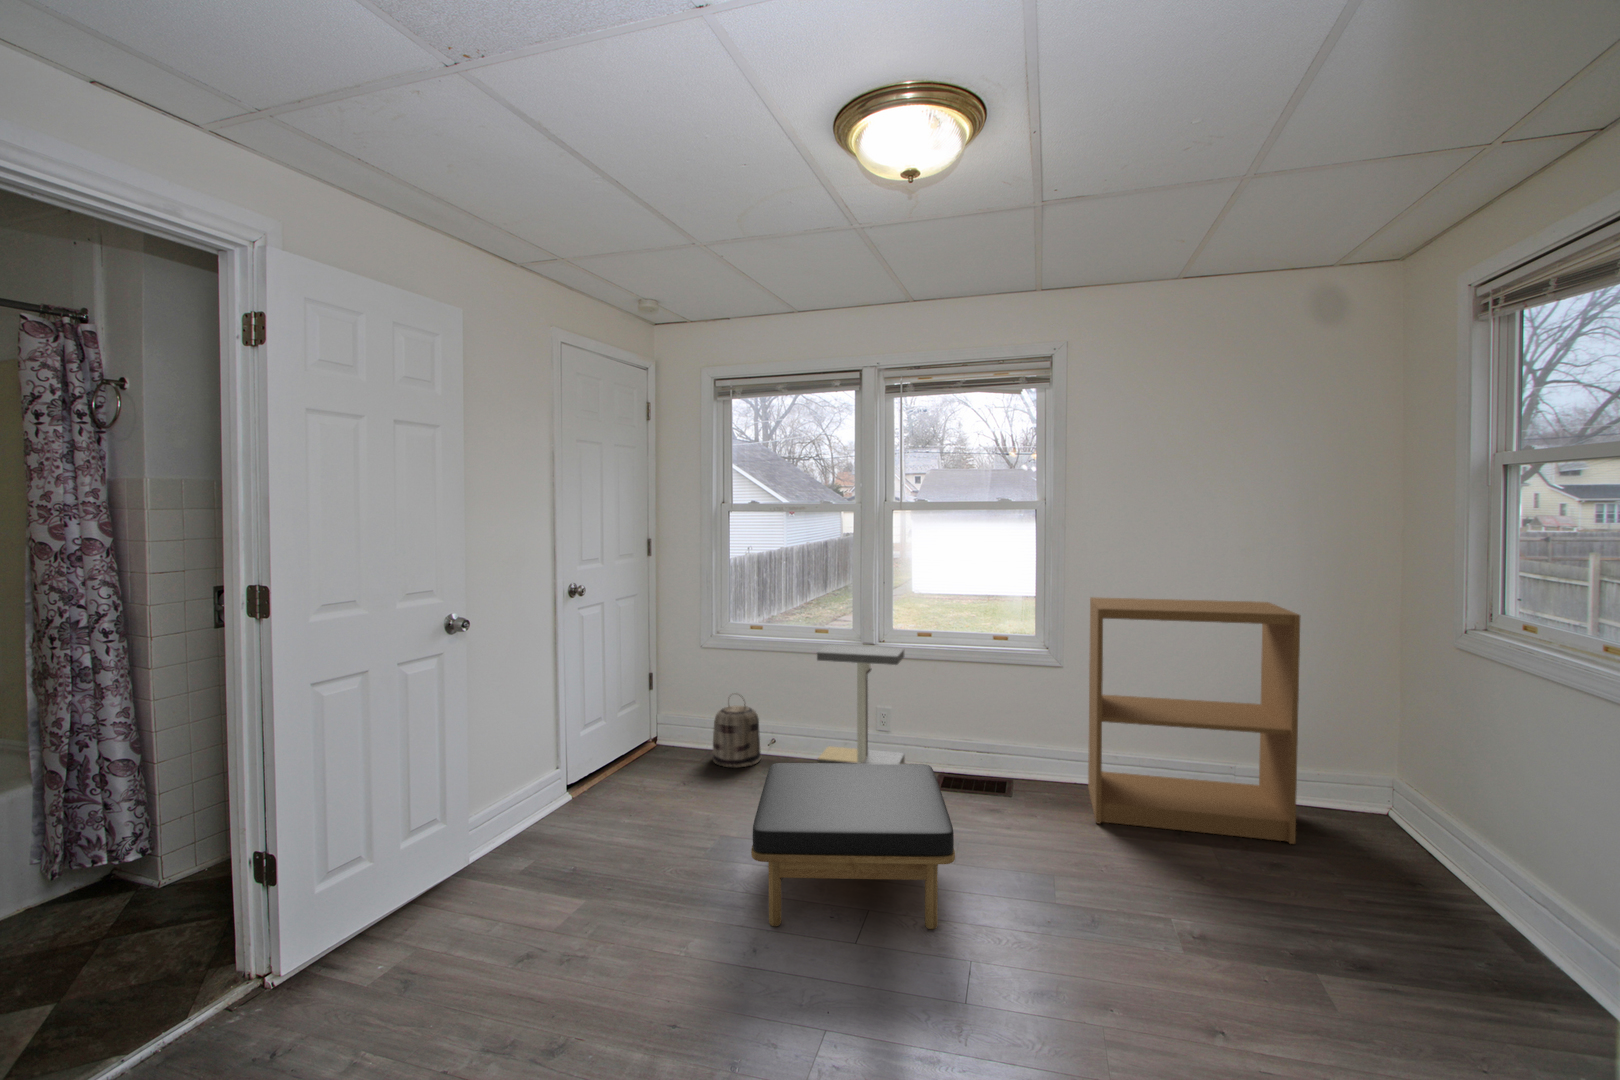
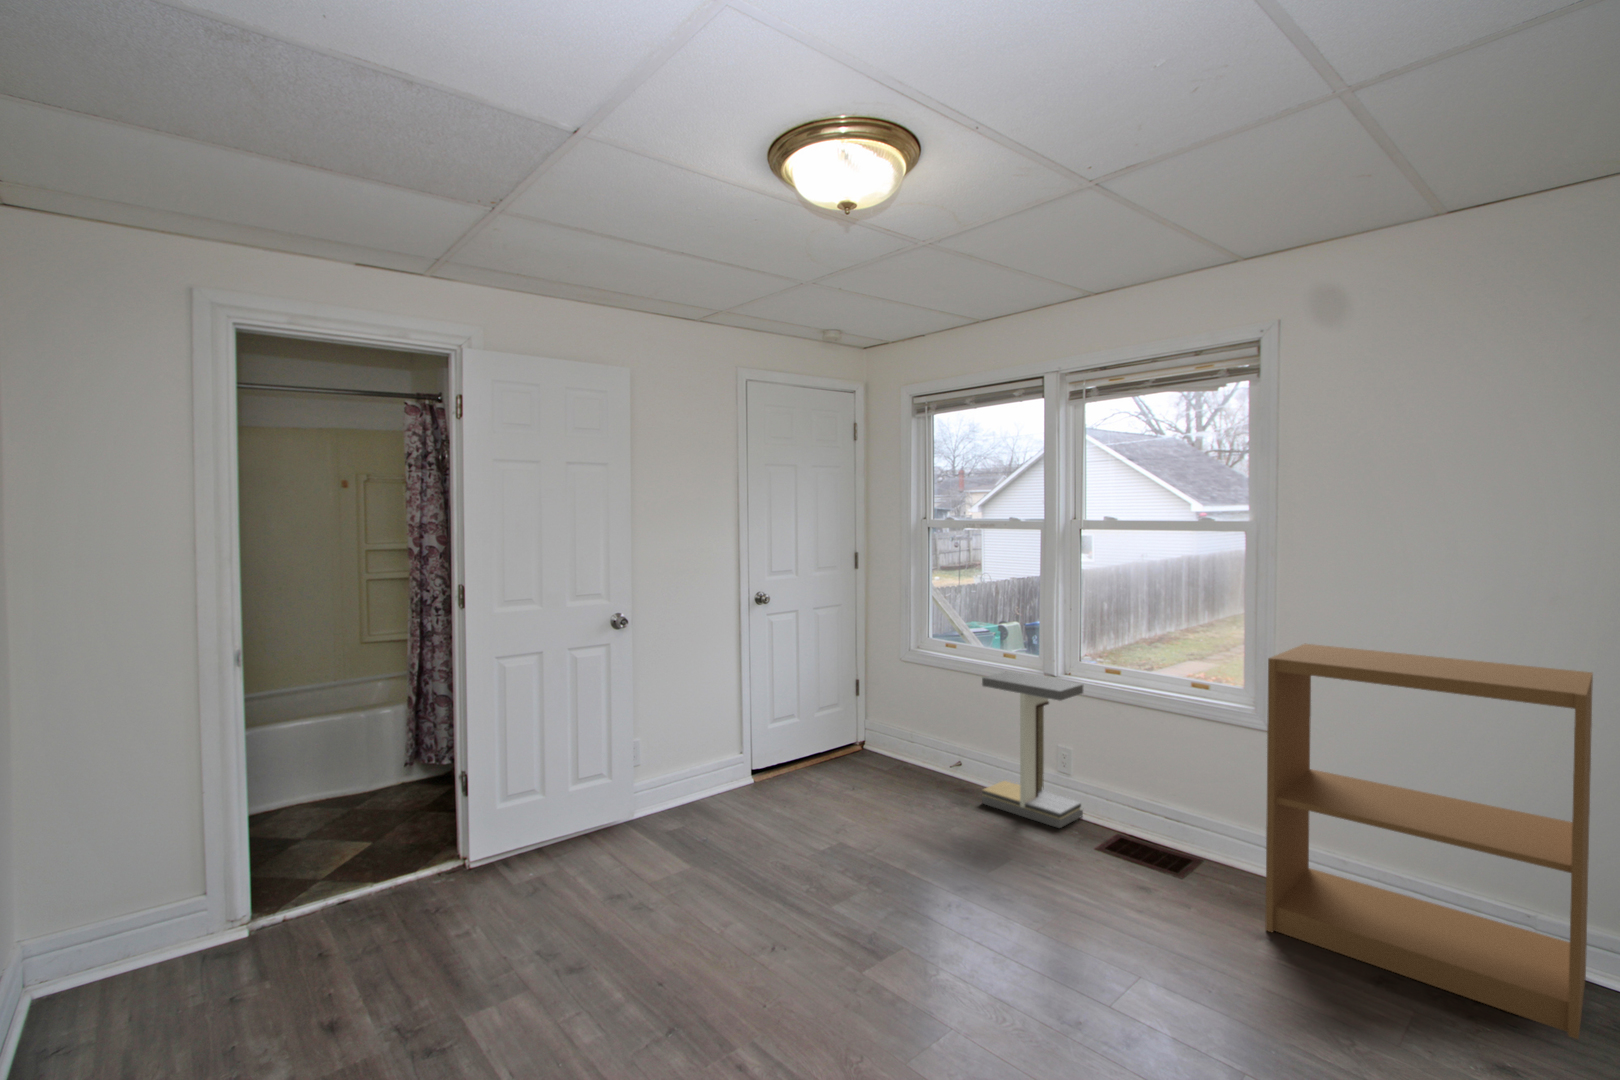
basket: present [713,704,761,768] -> none [891,710,940,785]
ottoman: present [751,763,955,929] -> none [790,781,1032,979]

